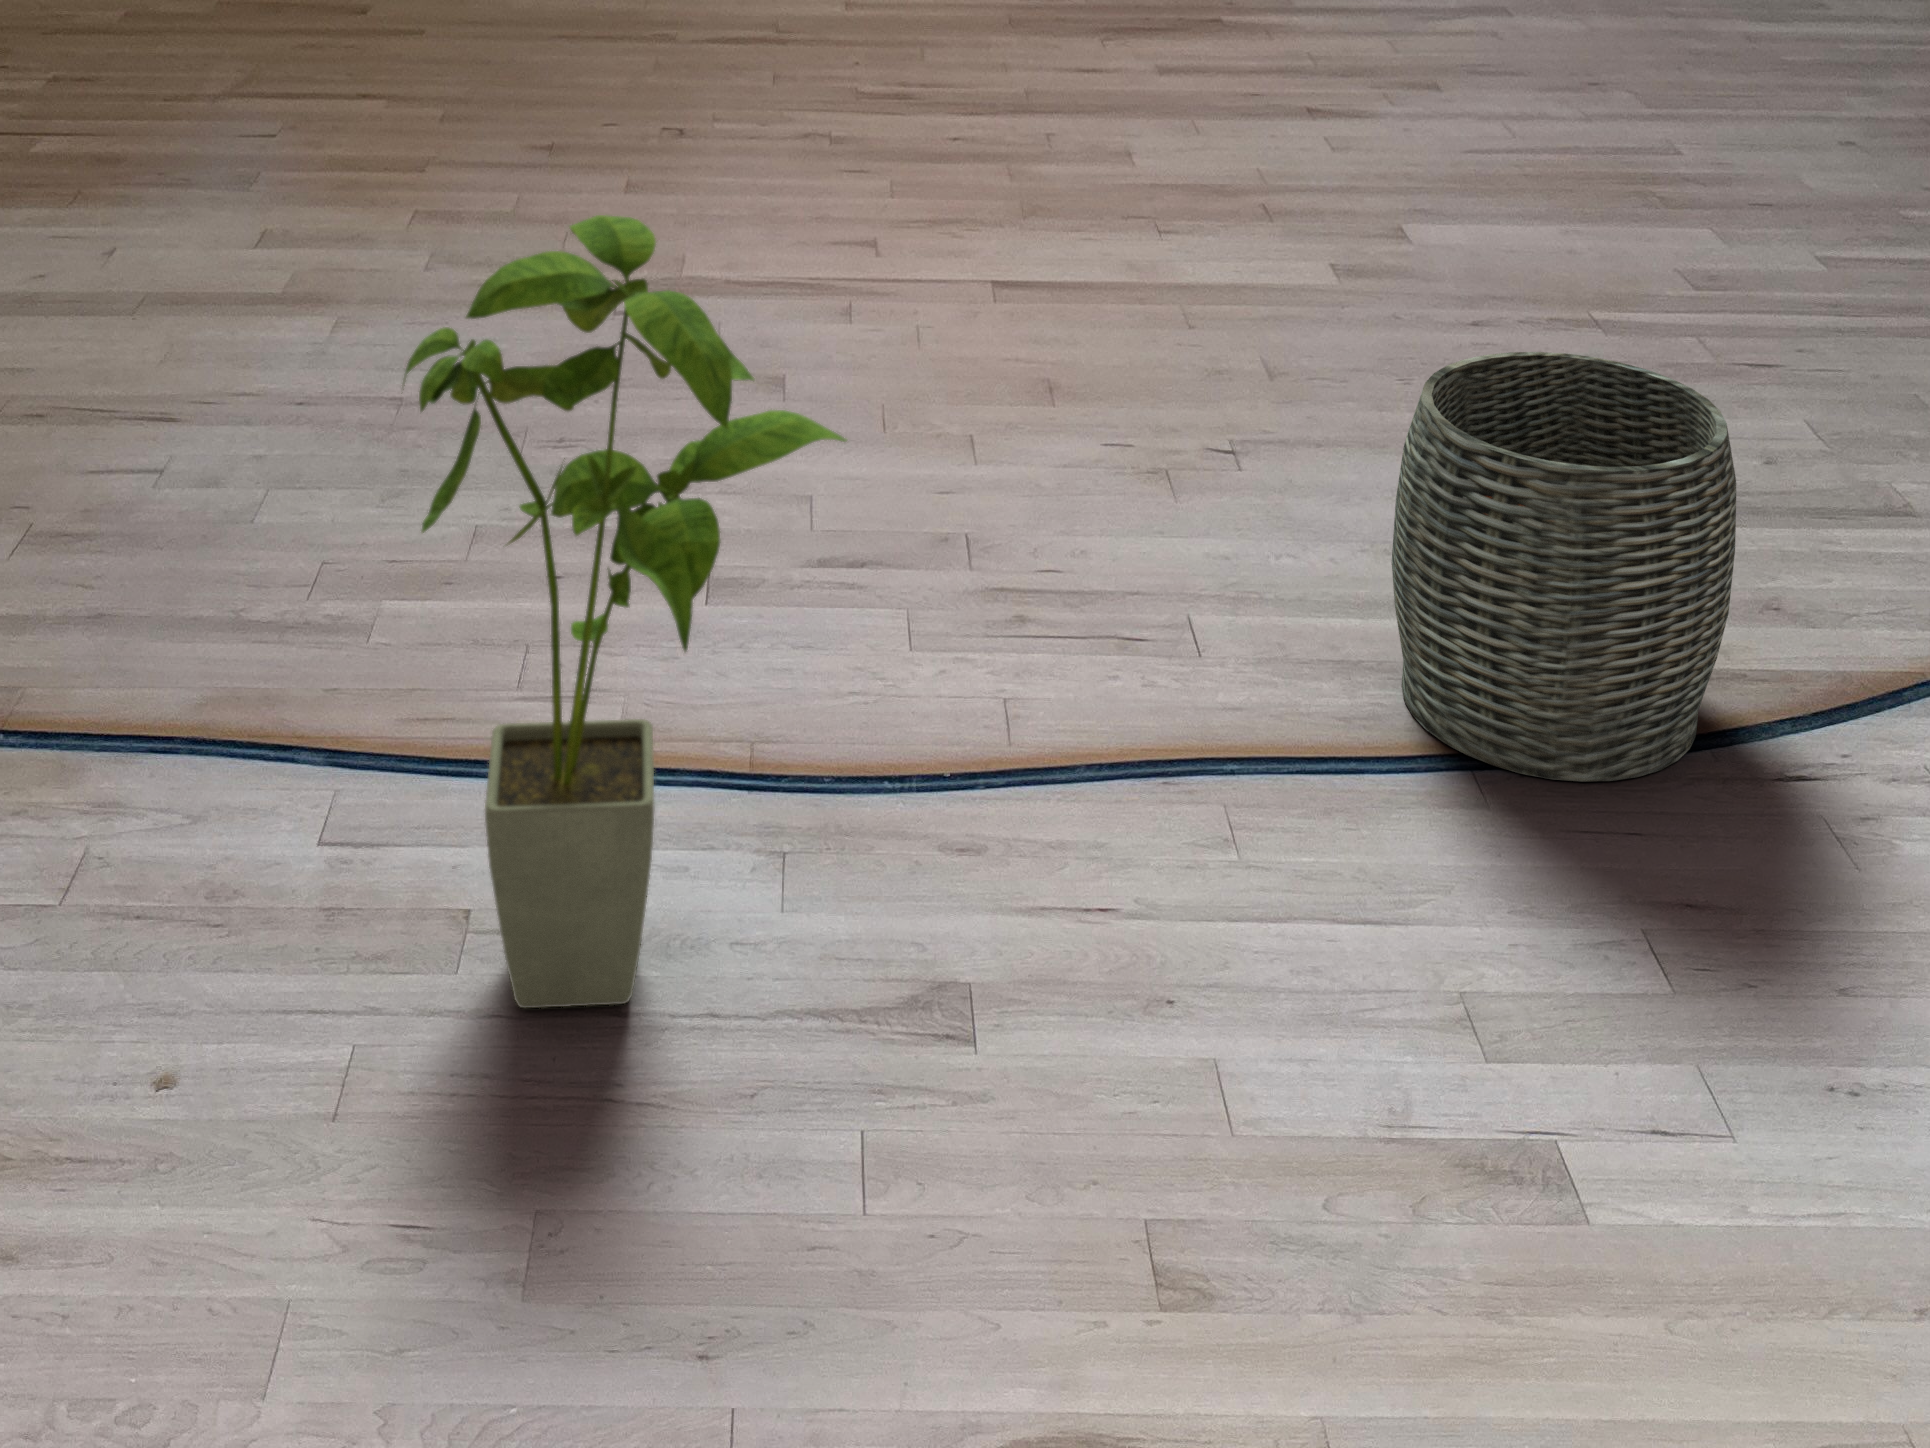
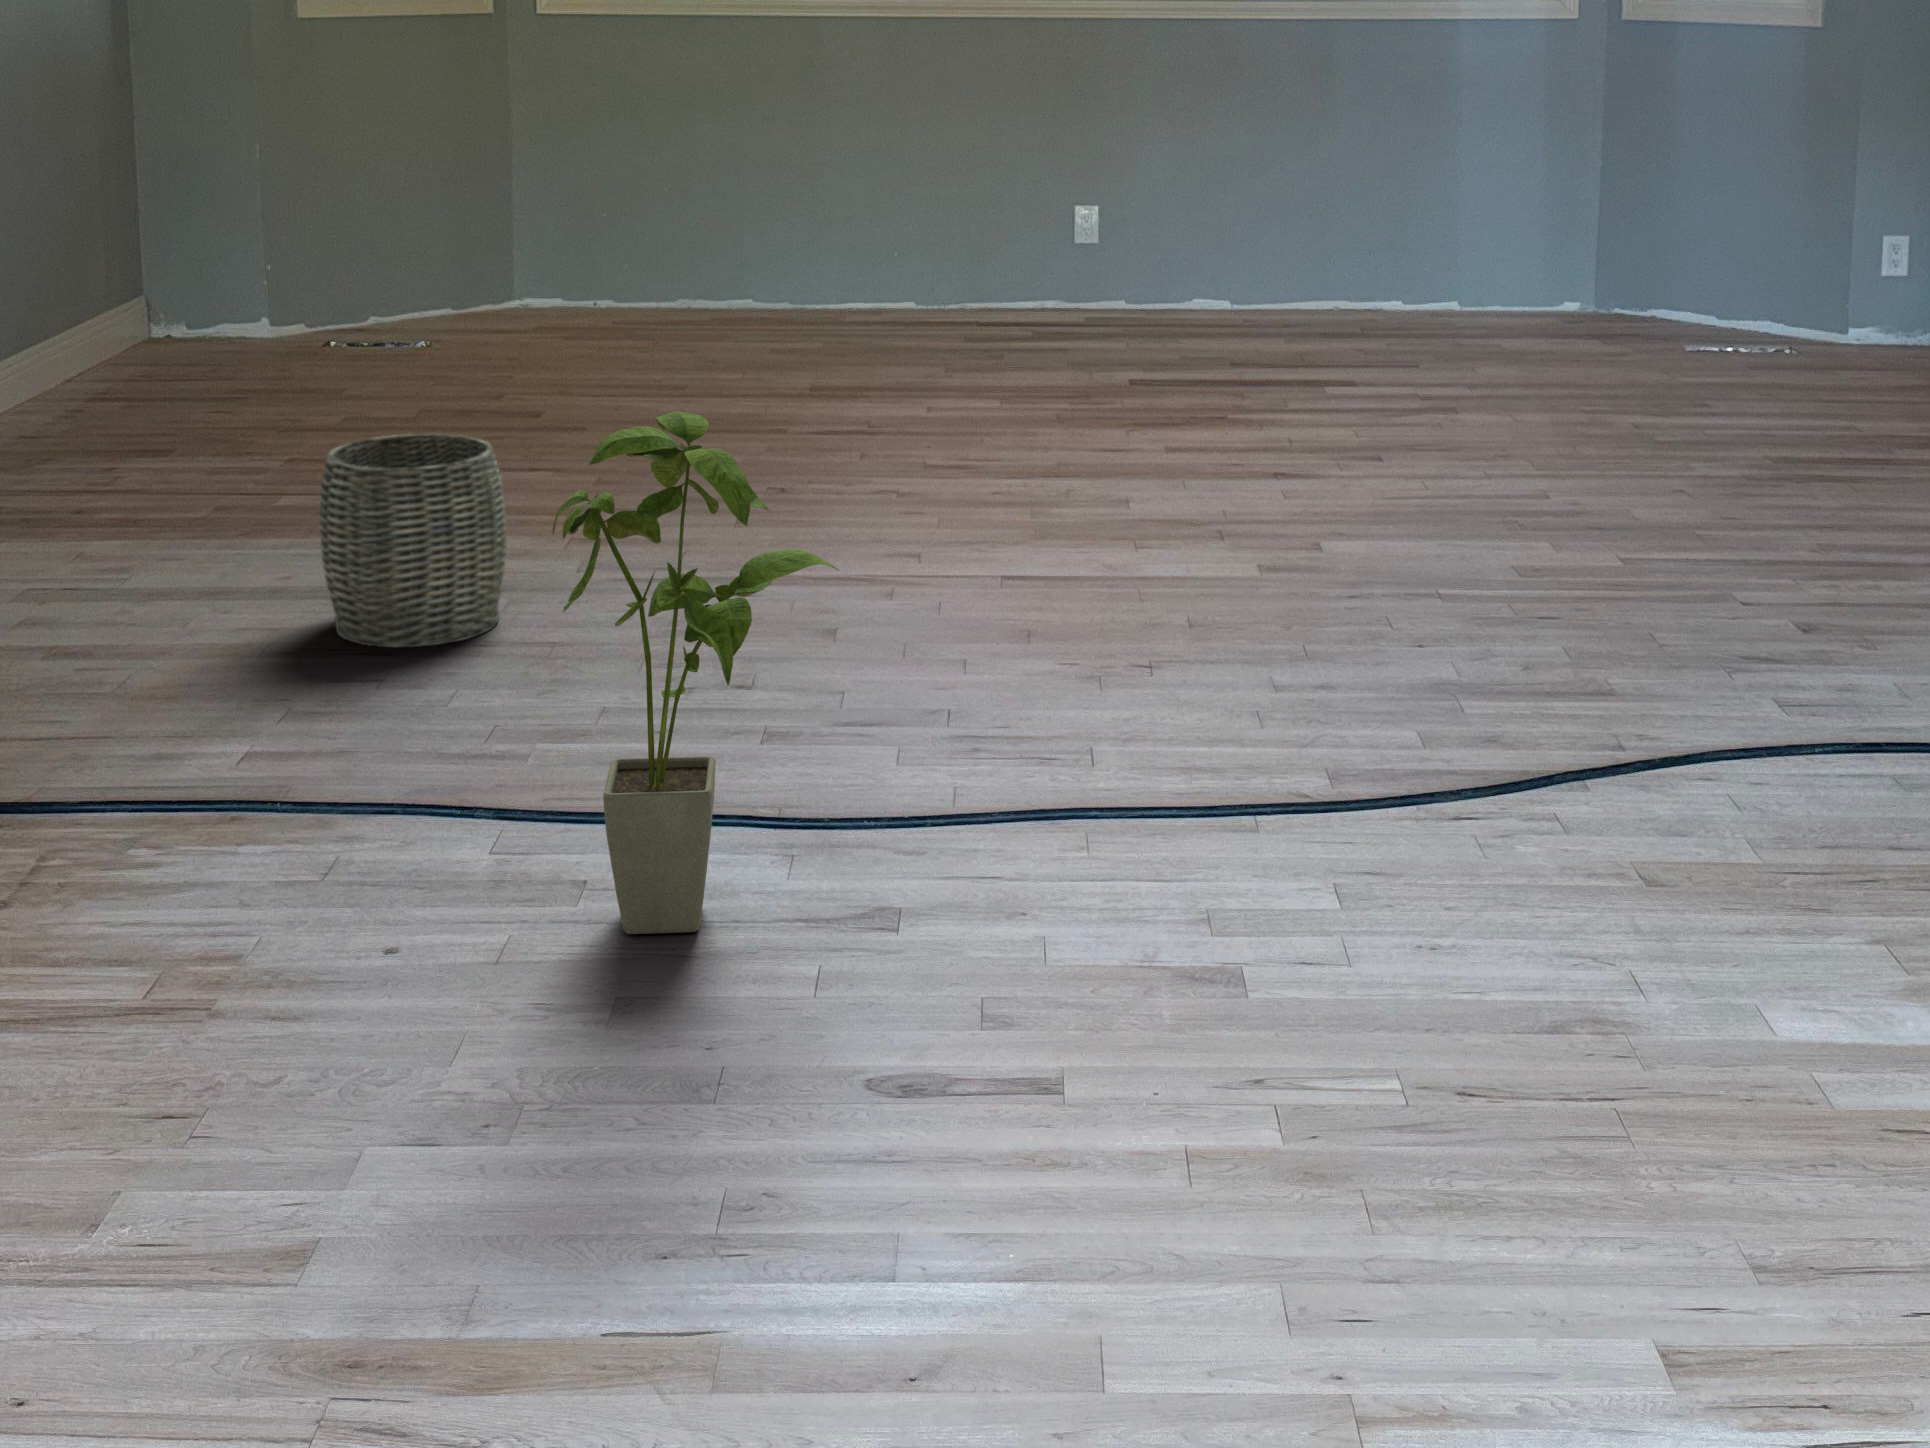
woven basket: present [1392,352,1736,782] -> present [320,434,507,647]

